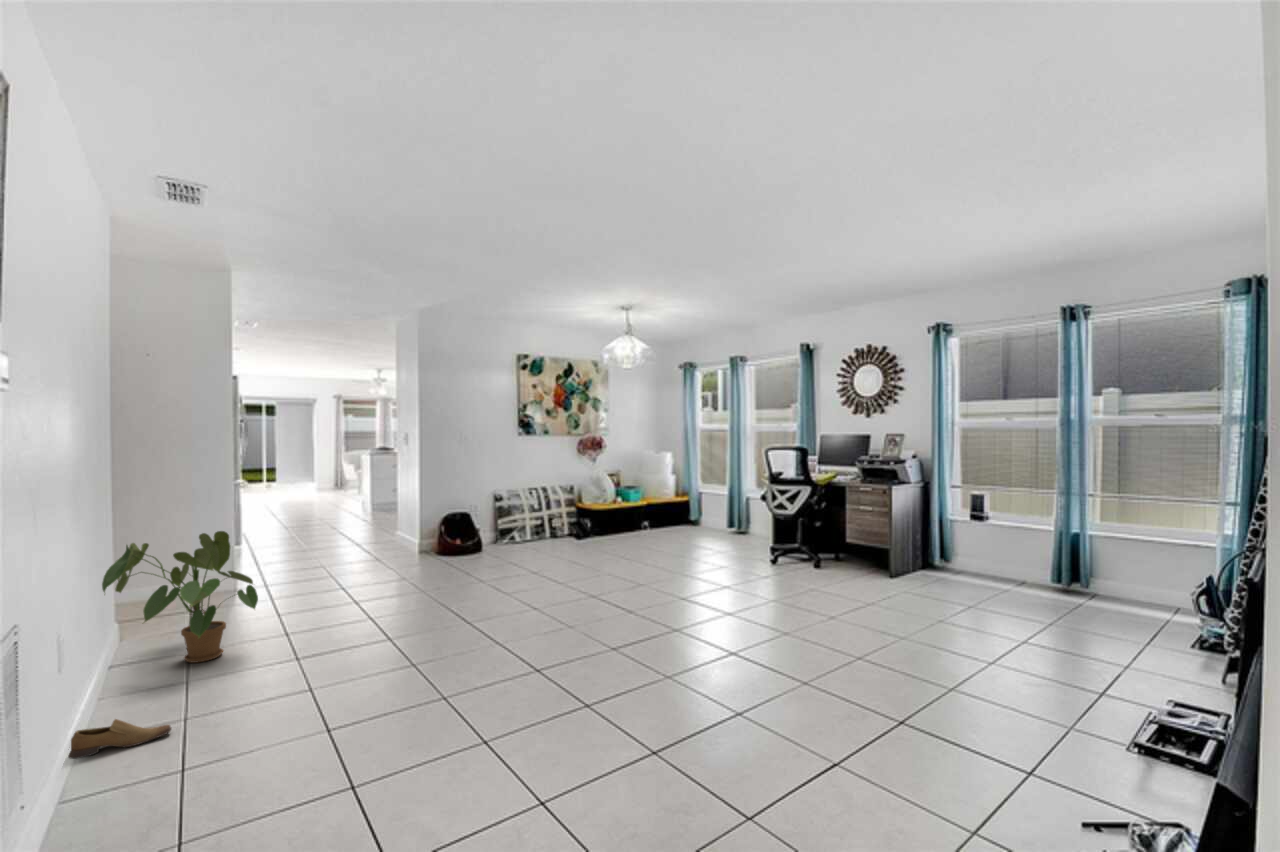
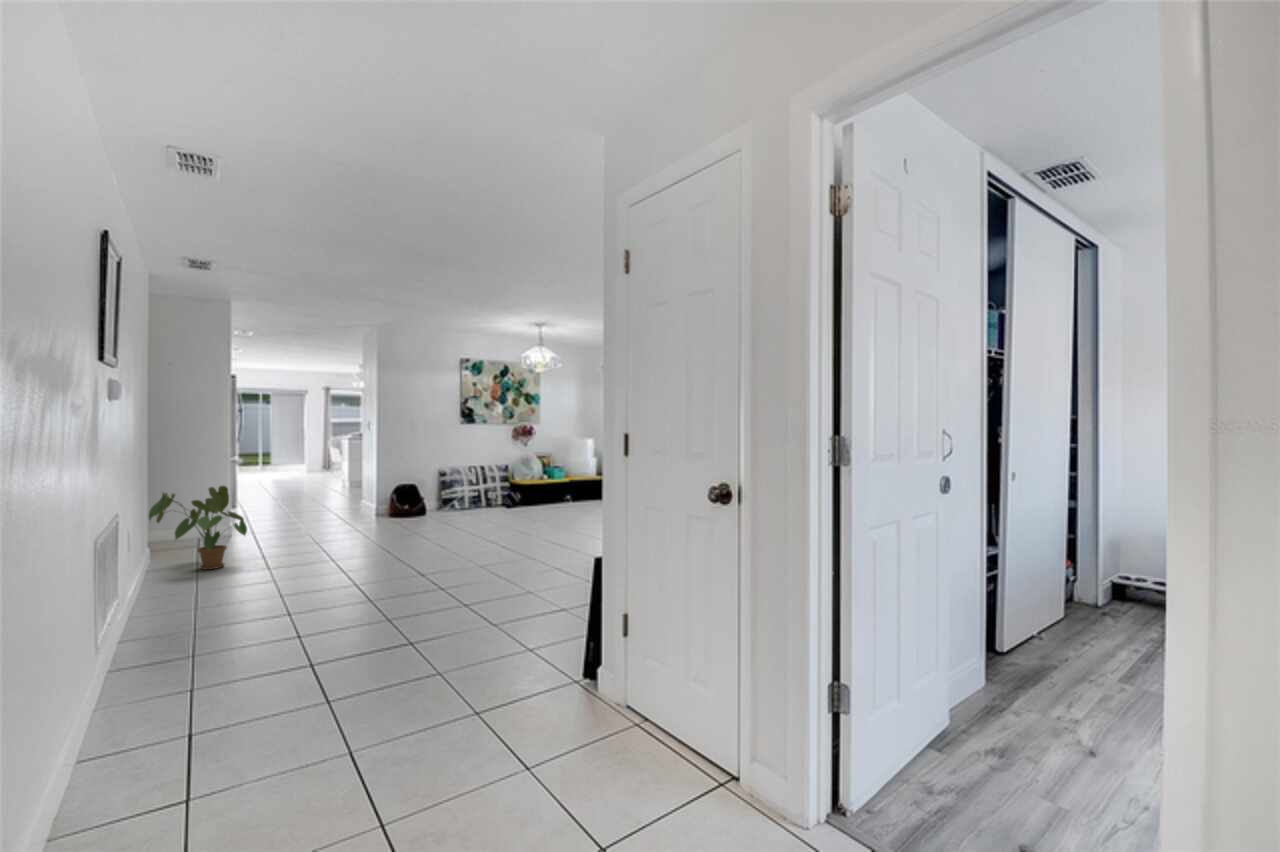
shoe: present [68,719,172,759] -> none [139,584,195,604]

